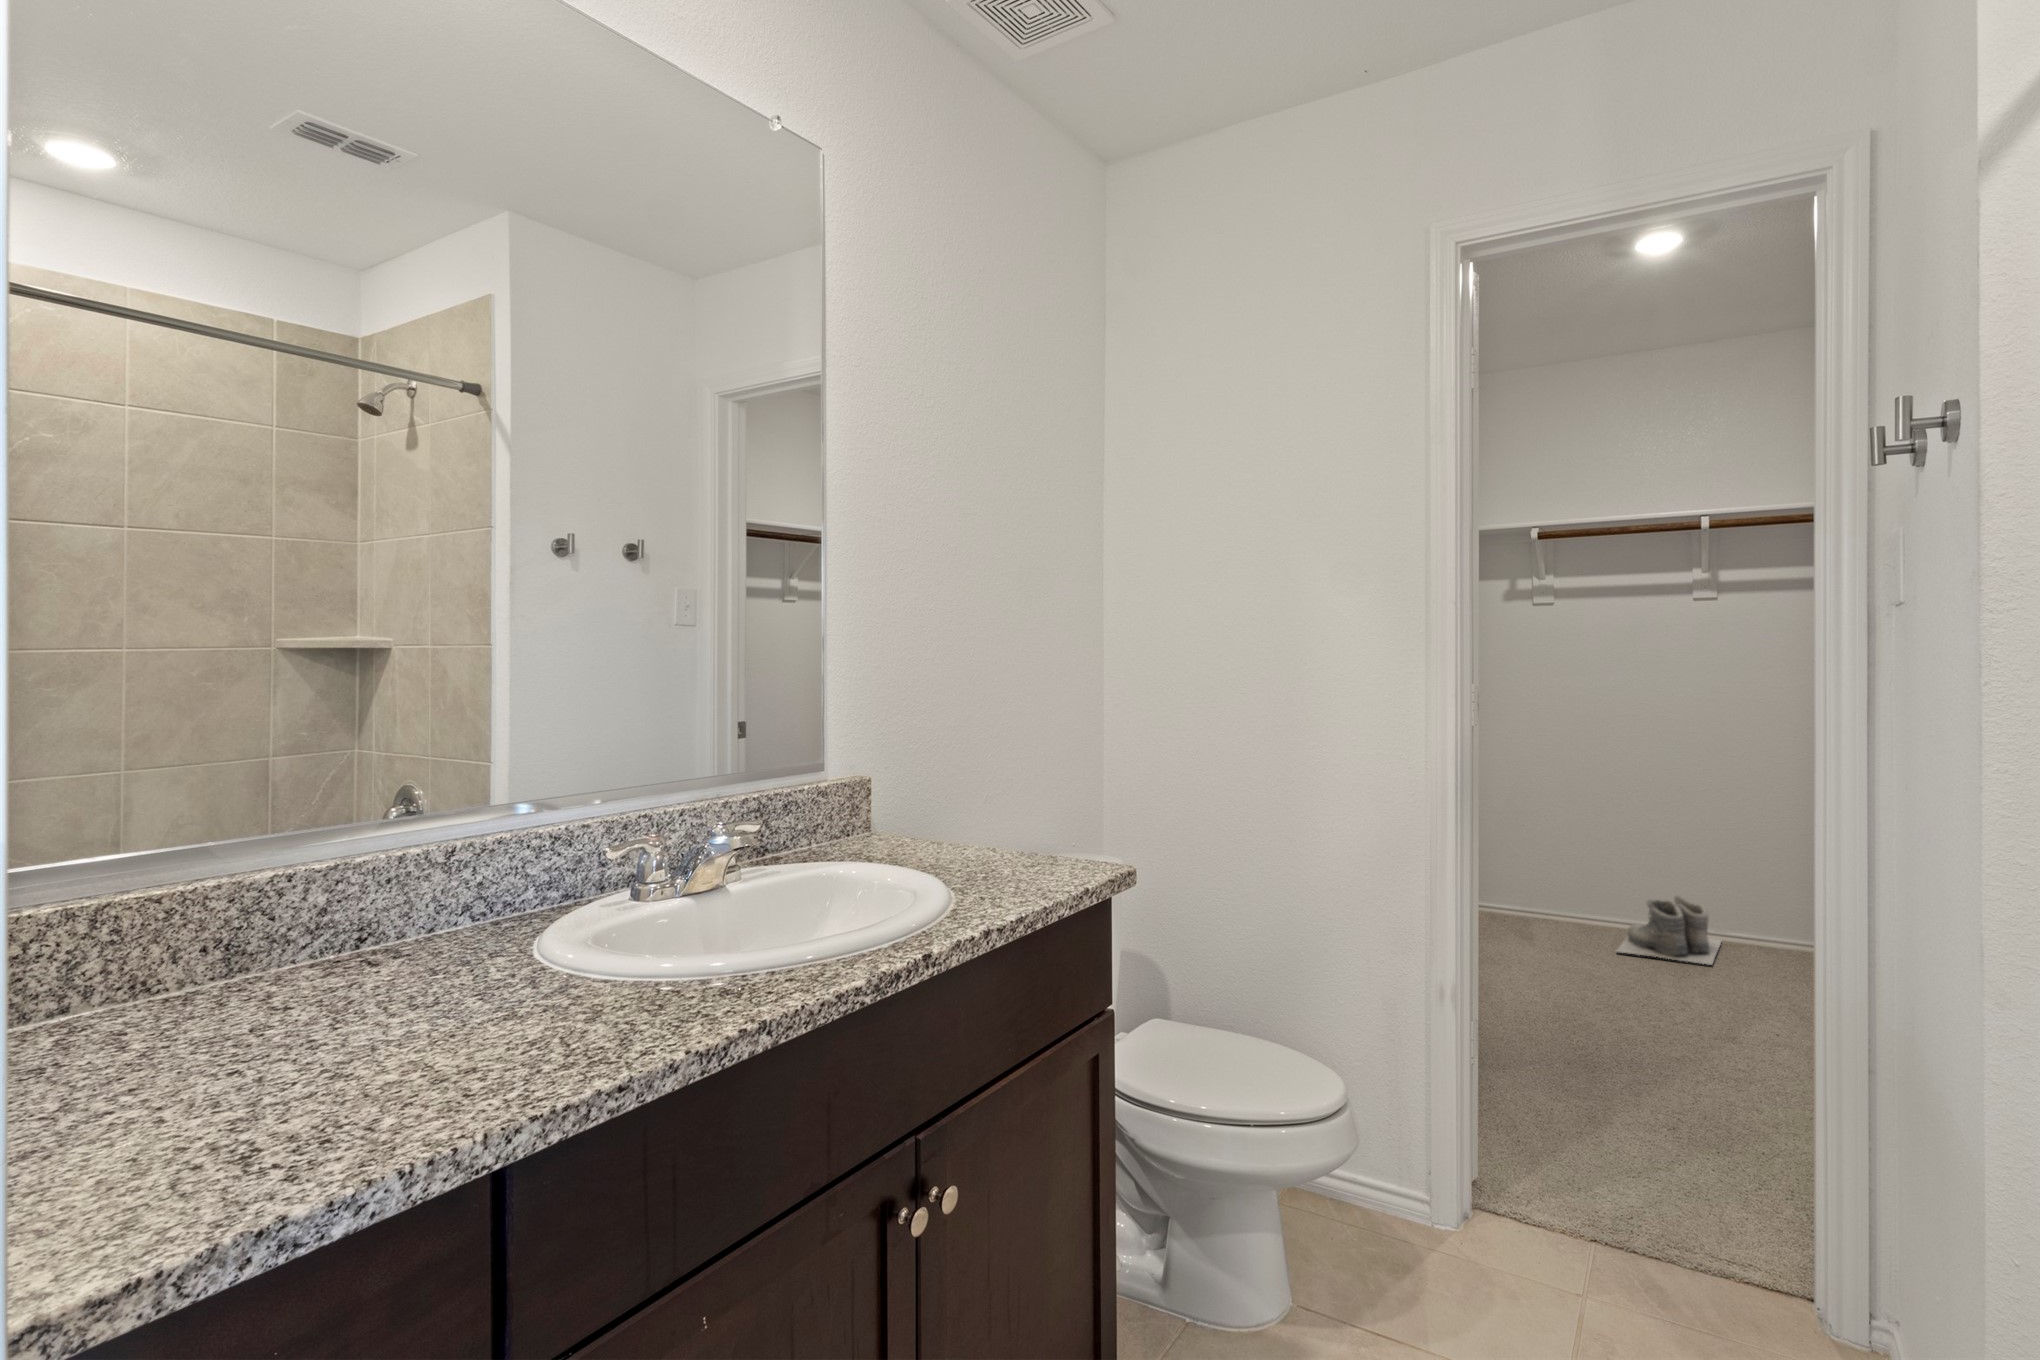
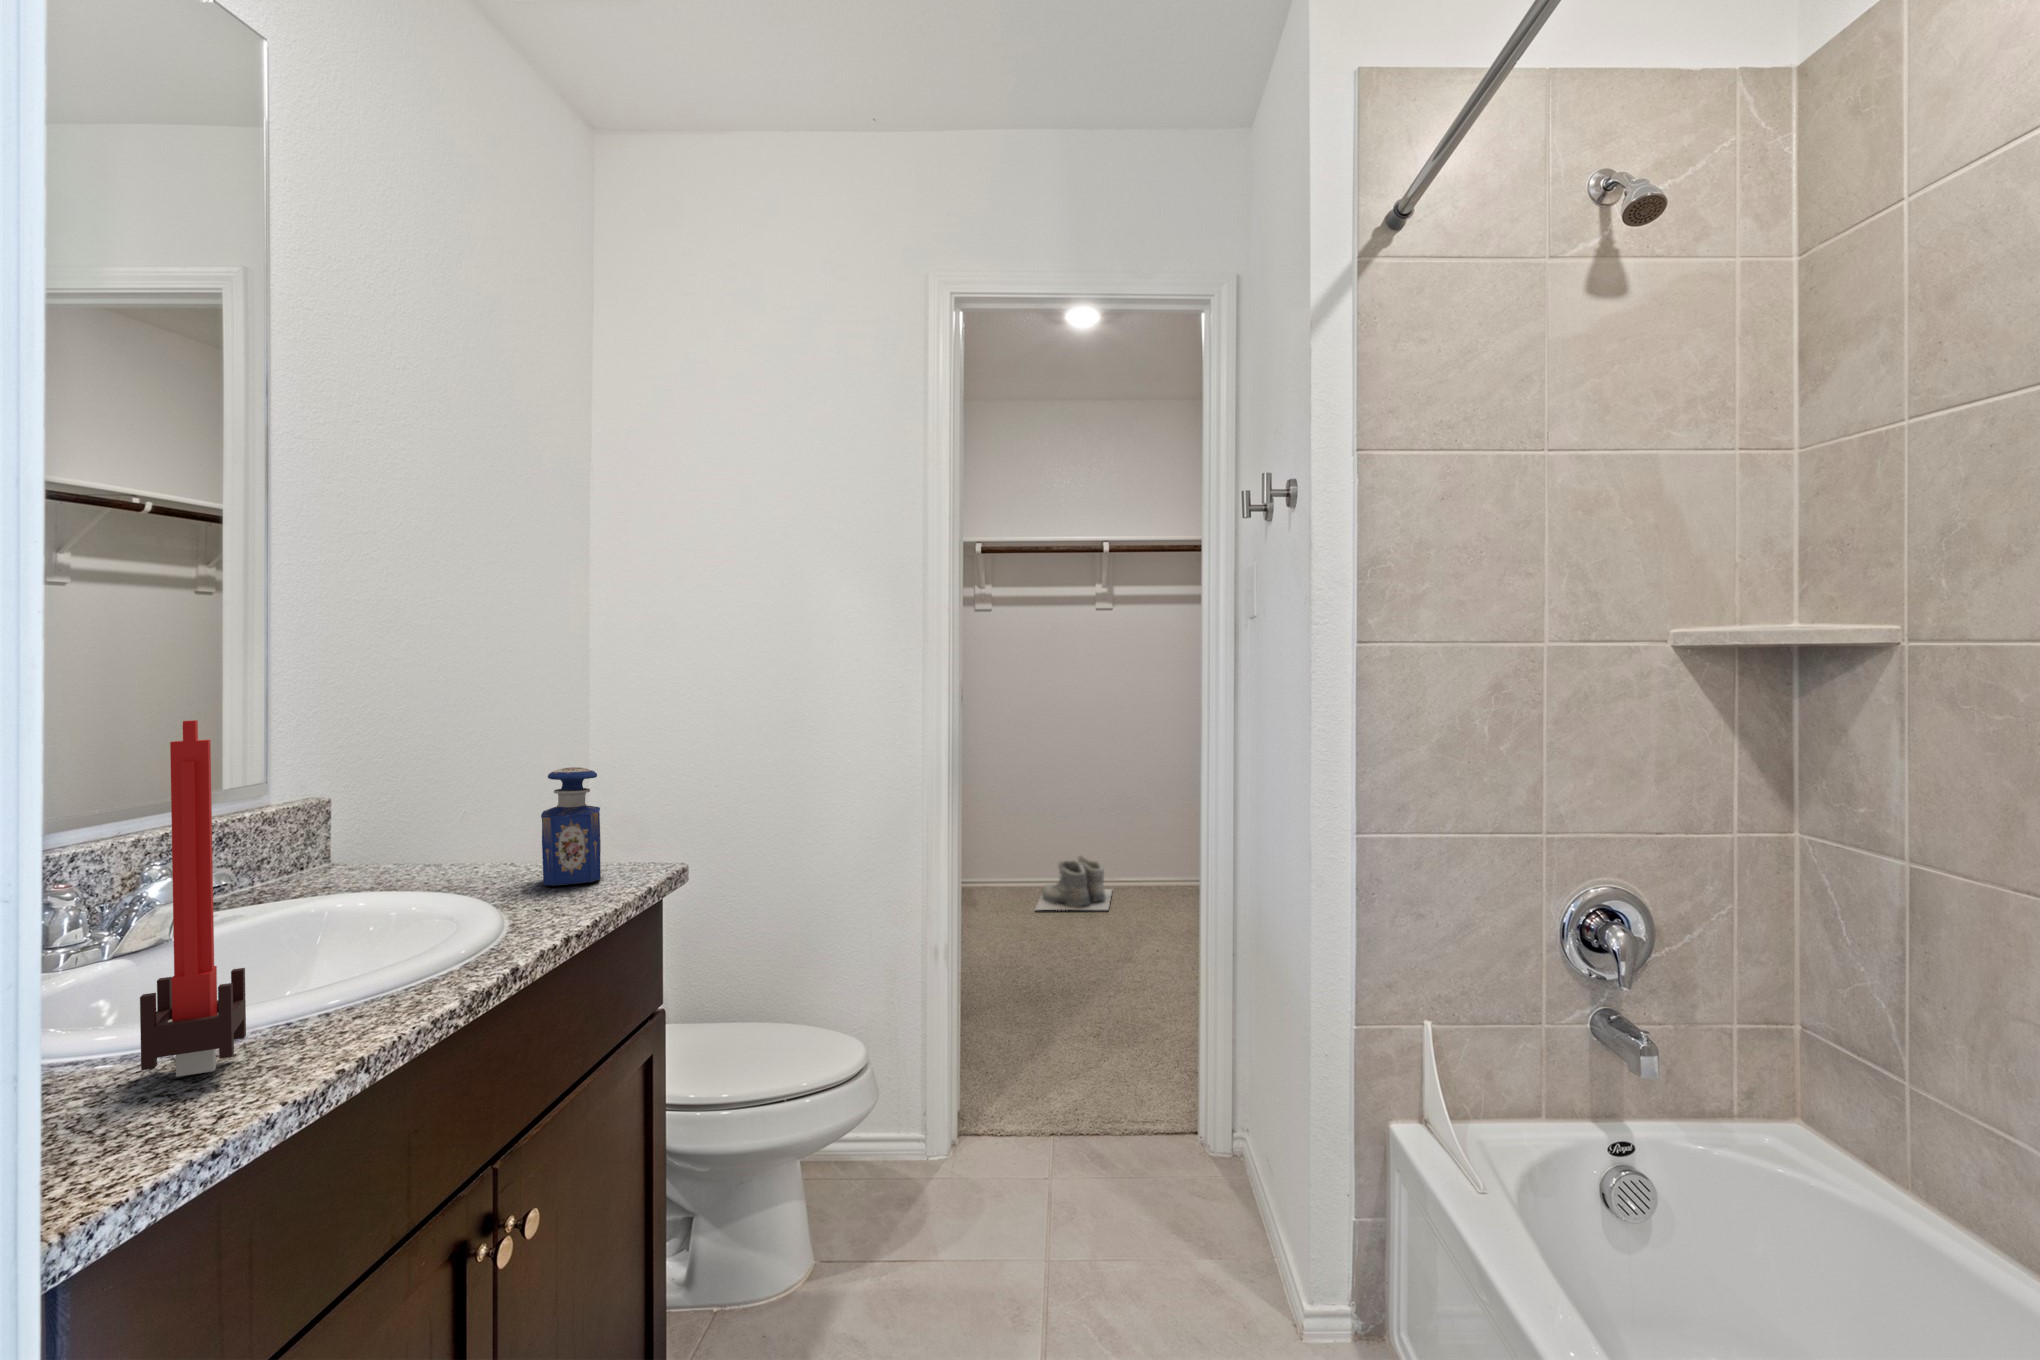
candle: none [611,713,695,1011] -> present [140,720,246,1077]
perfume bottle: none [1001,765,1057,876] -> present [541,767,601,886]

